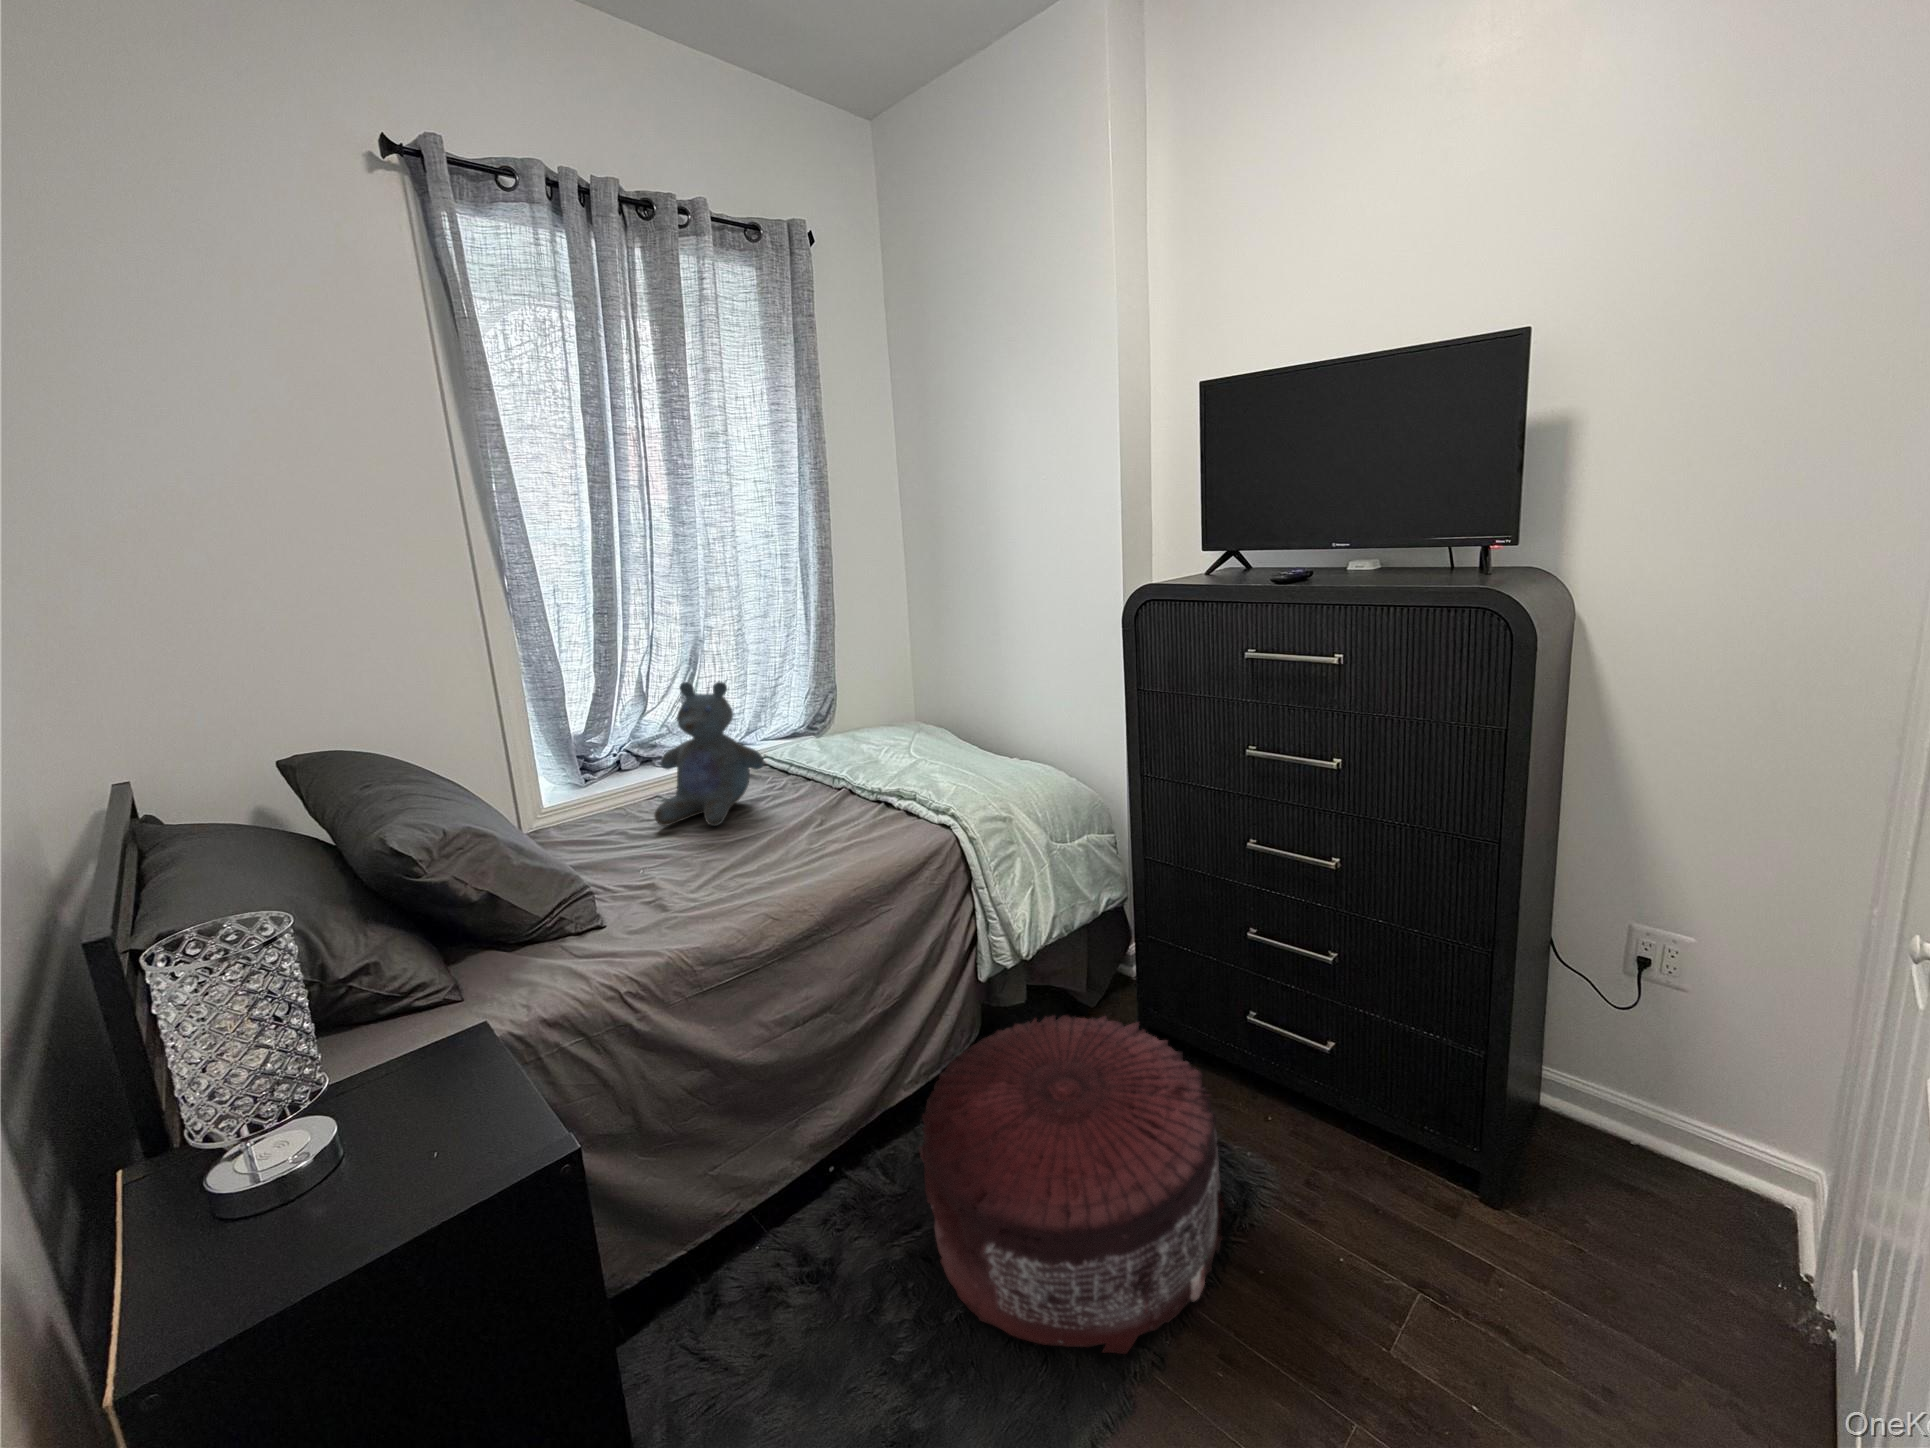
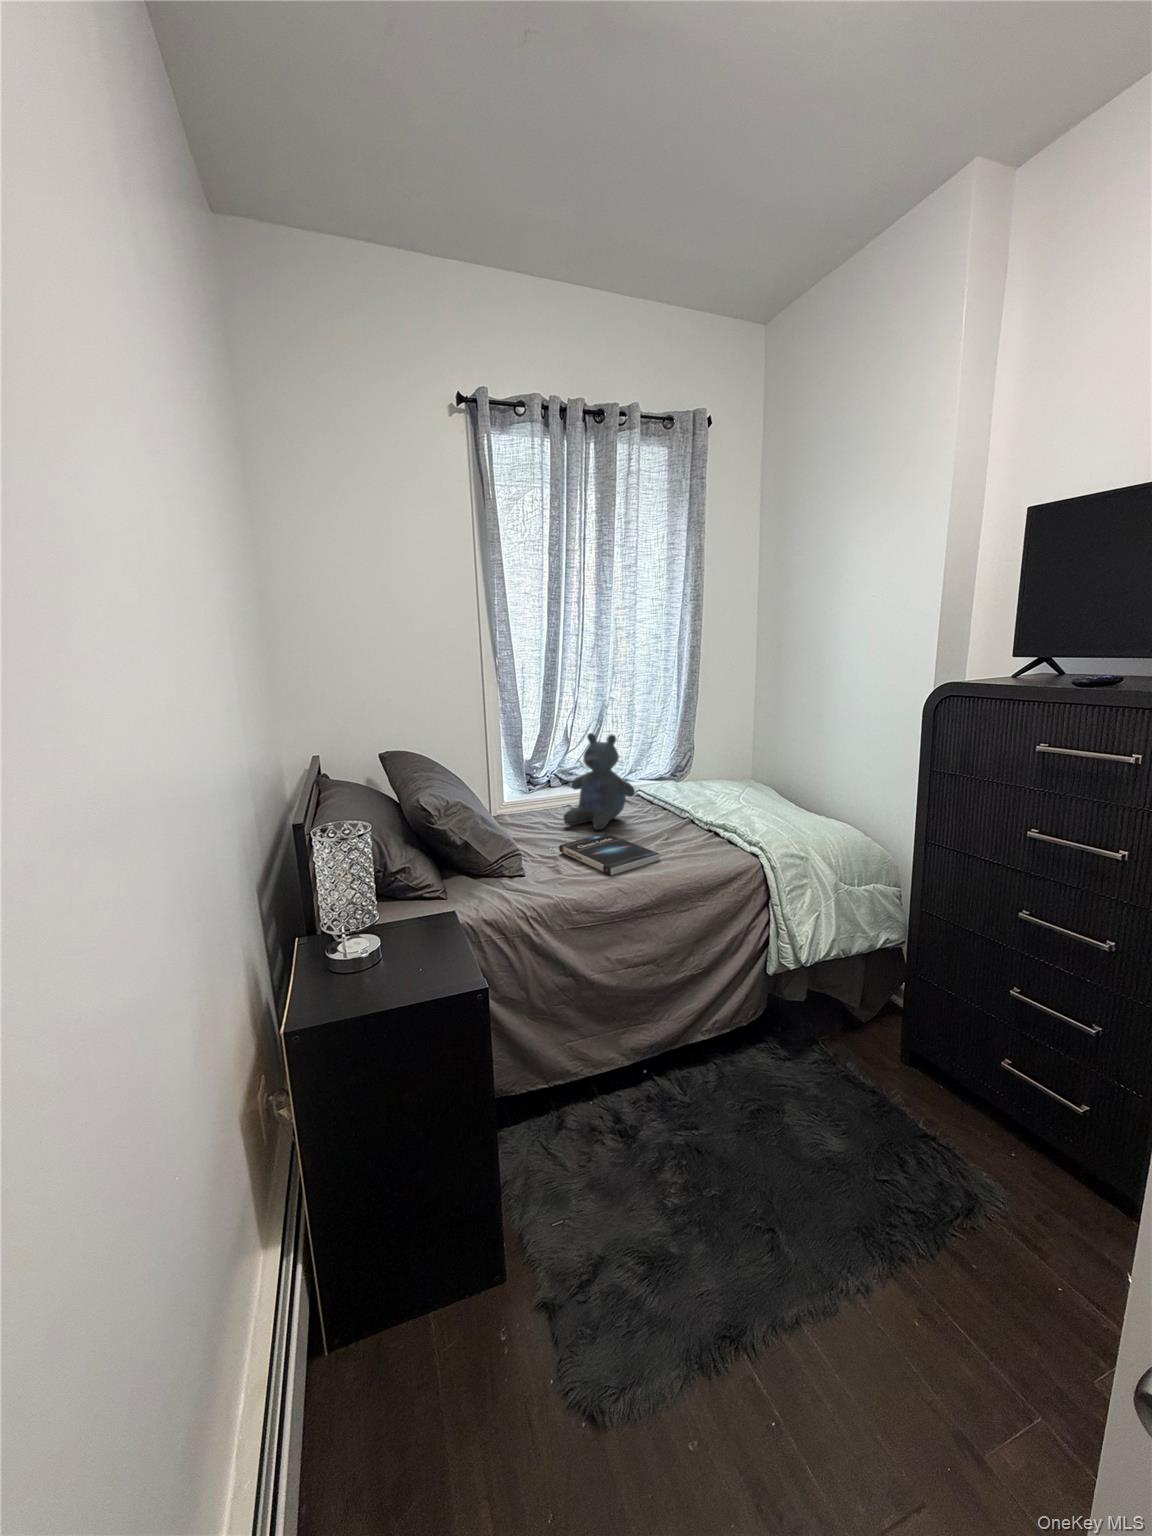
book: none [657,830,819,896] -> present [559,833,660,875]
pouf: present [918,1015,1227,1354] -> none [700,1008,947,1262]

